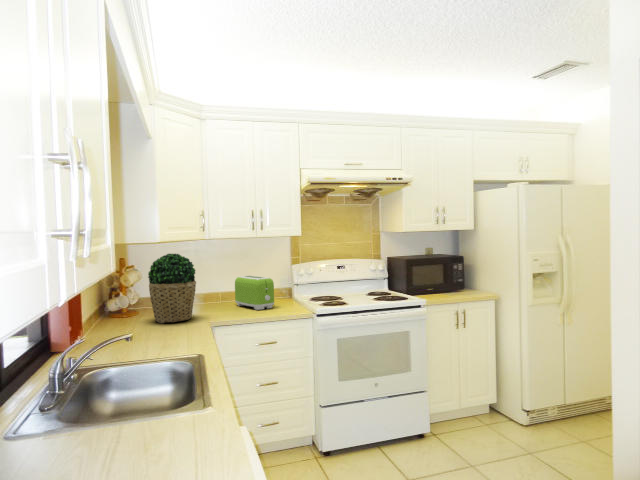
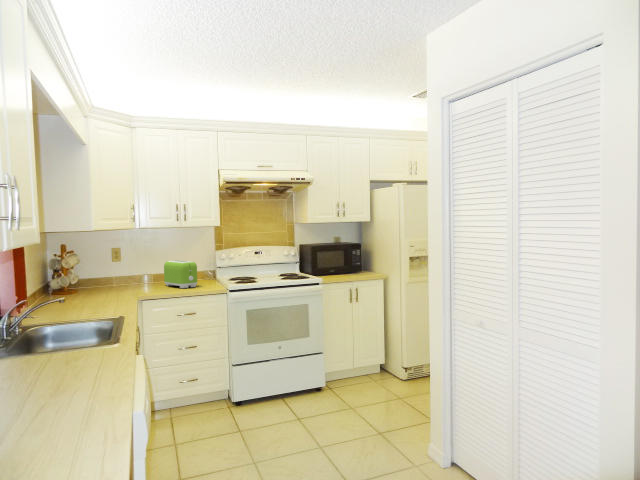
potted plant: present [148,254,196,323] -> none [85,240,127,298]

